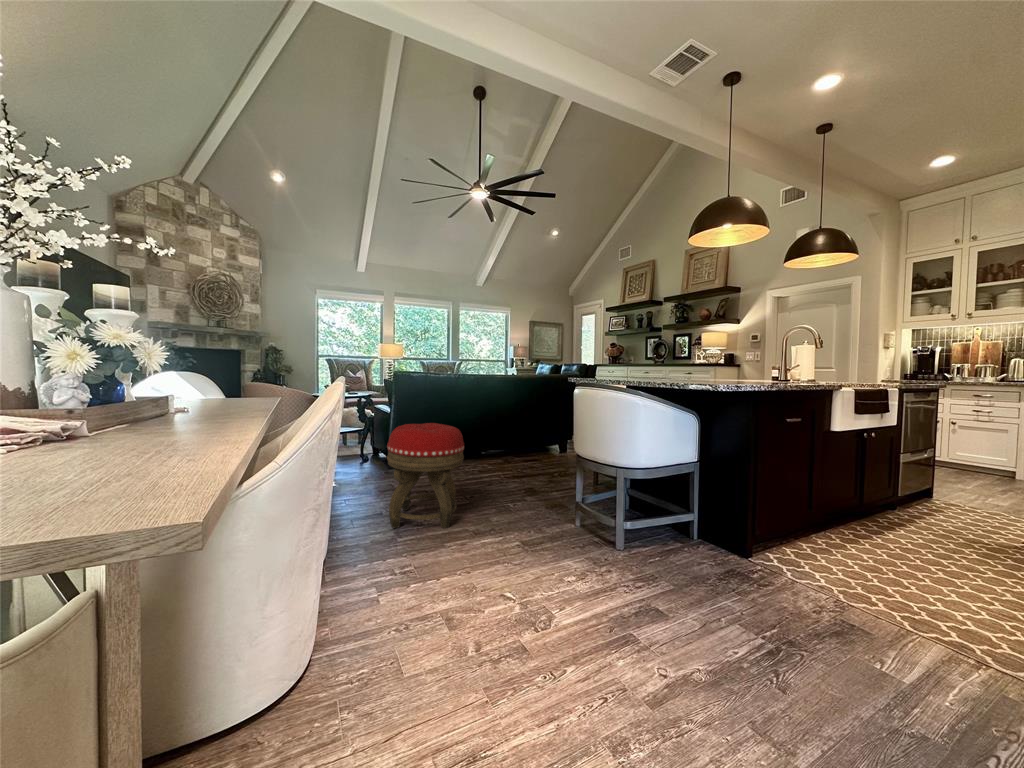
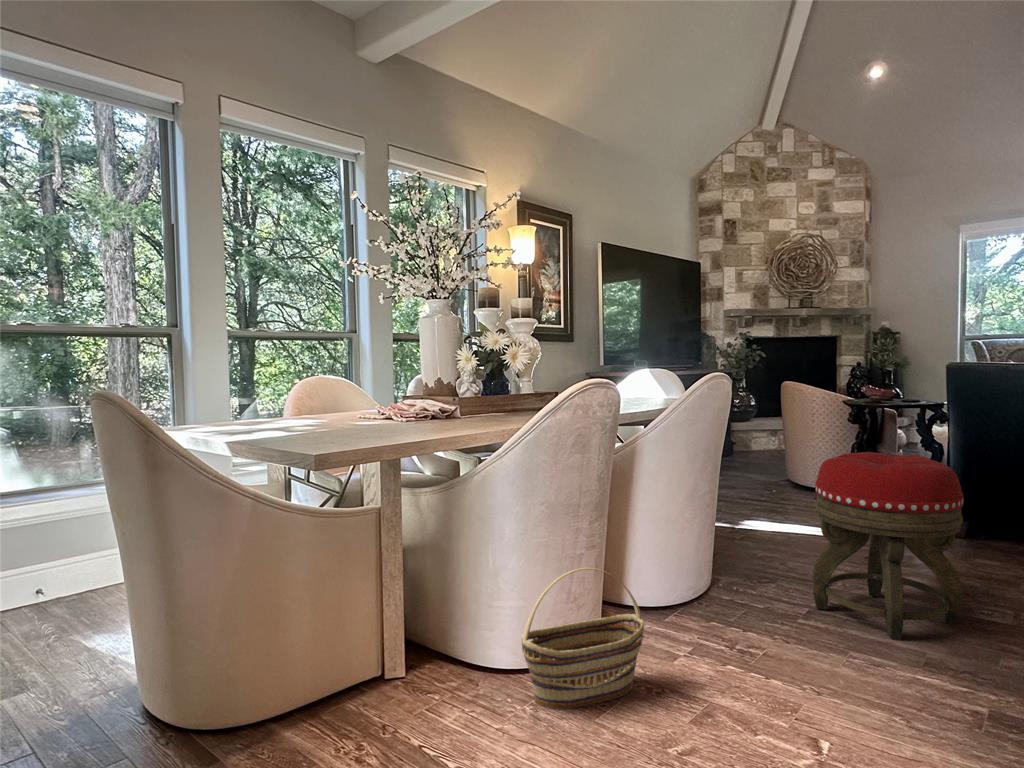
basket: none [321,549,397,707] -> present [522,568,644,709]

